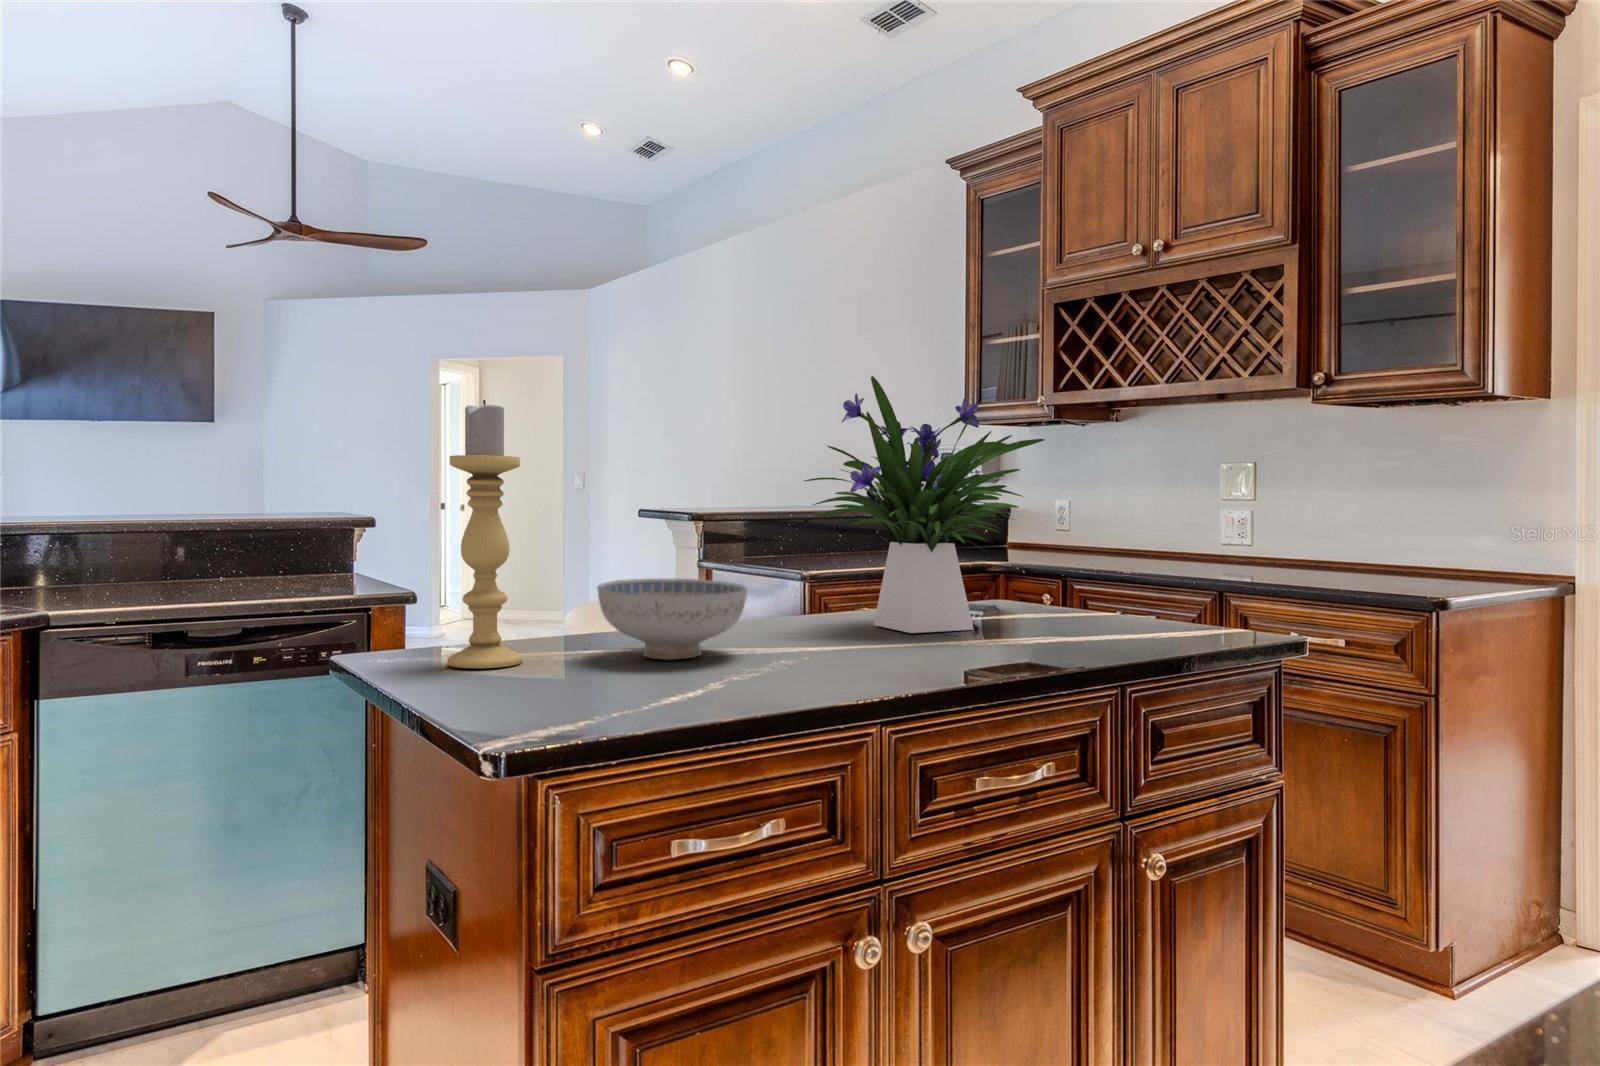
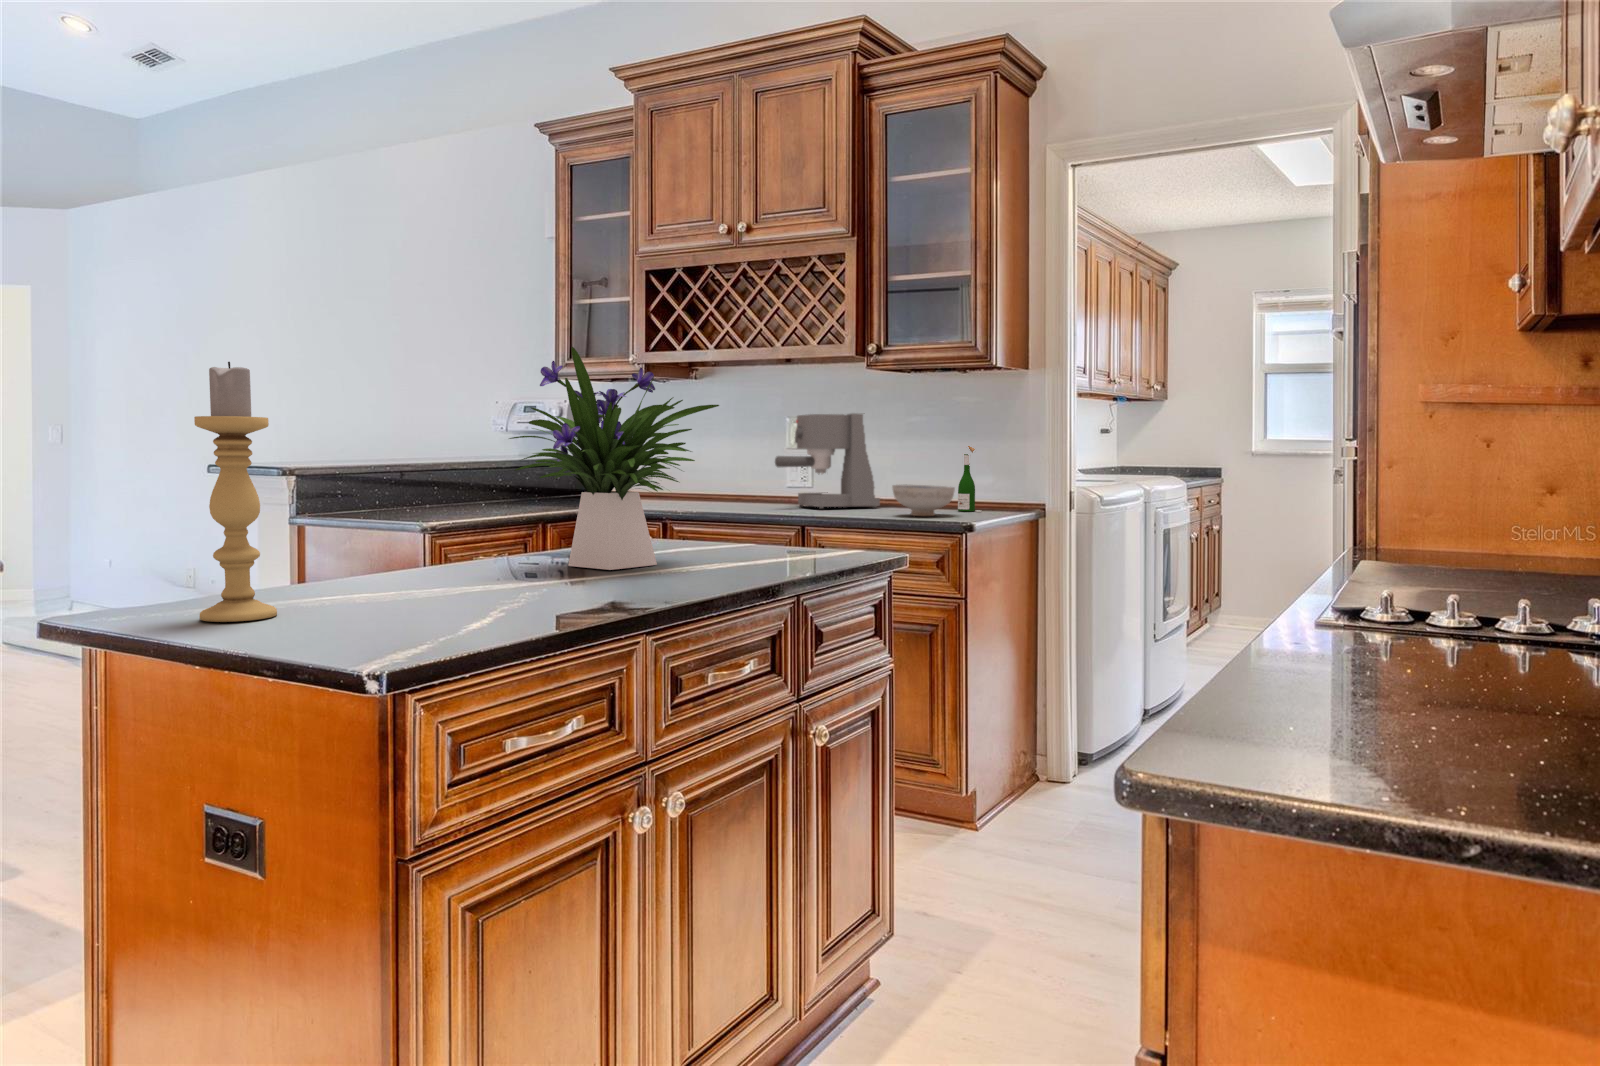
coffee maker: none [1199,455,1337,570] -> present [775,413,880,509]
wine bottle: none [1442,466,1477,578] -> present [958,446,981,512]
ceramic bowl: present [597,578,747,660] -> present [892,484,955,516]

